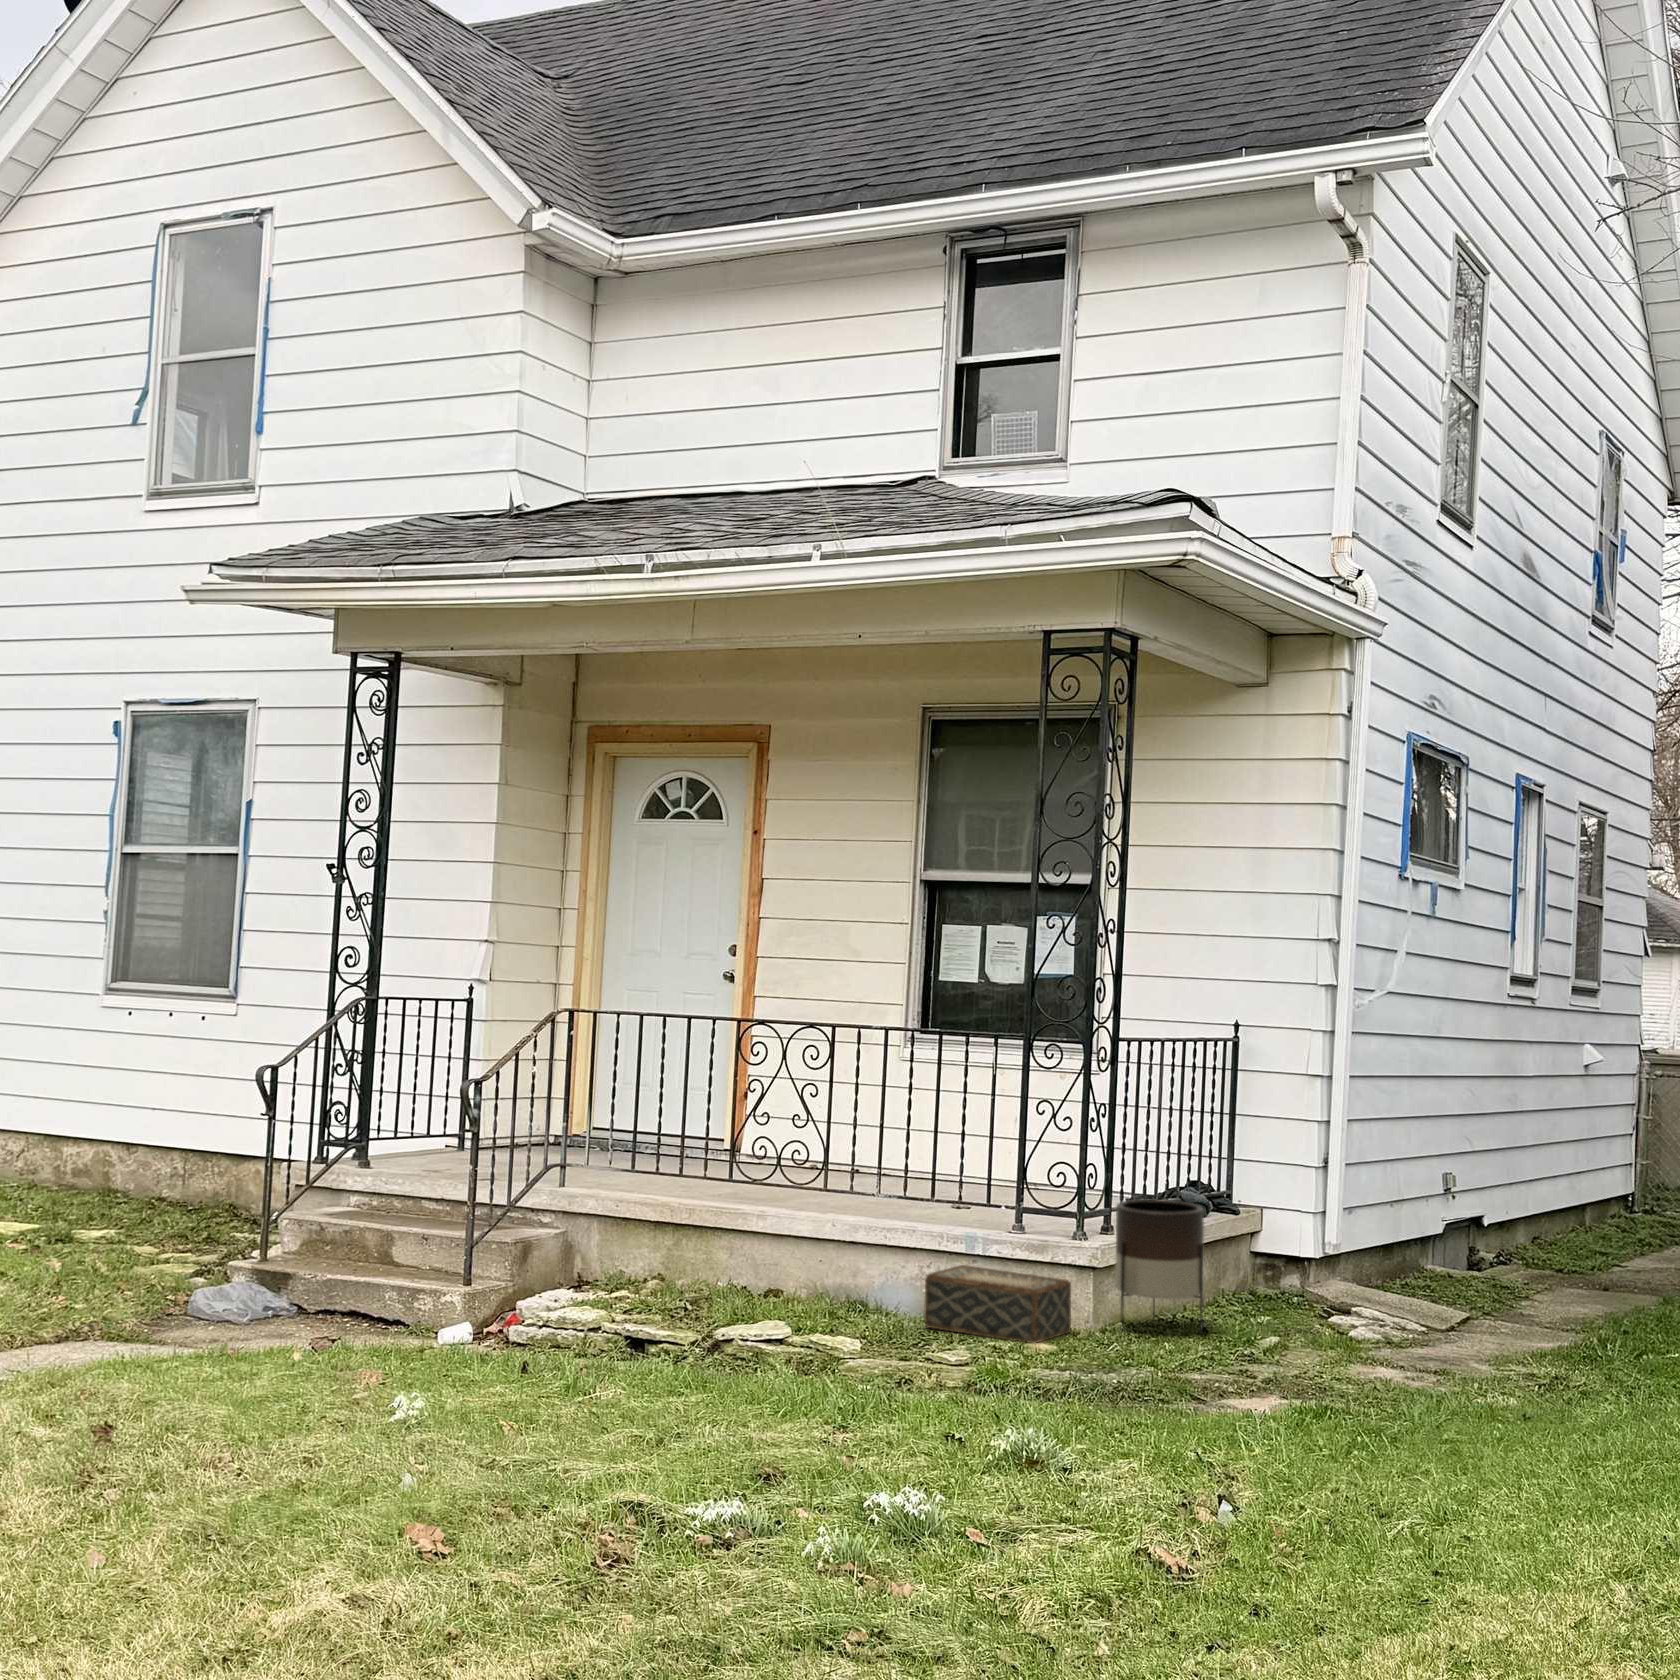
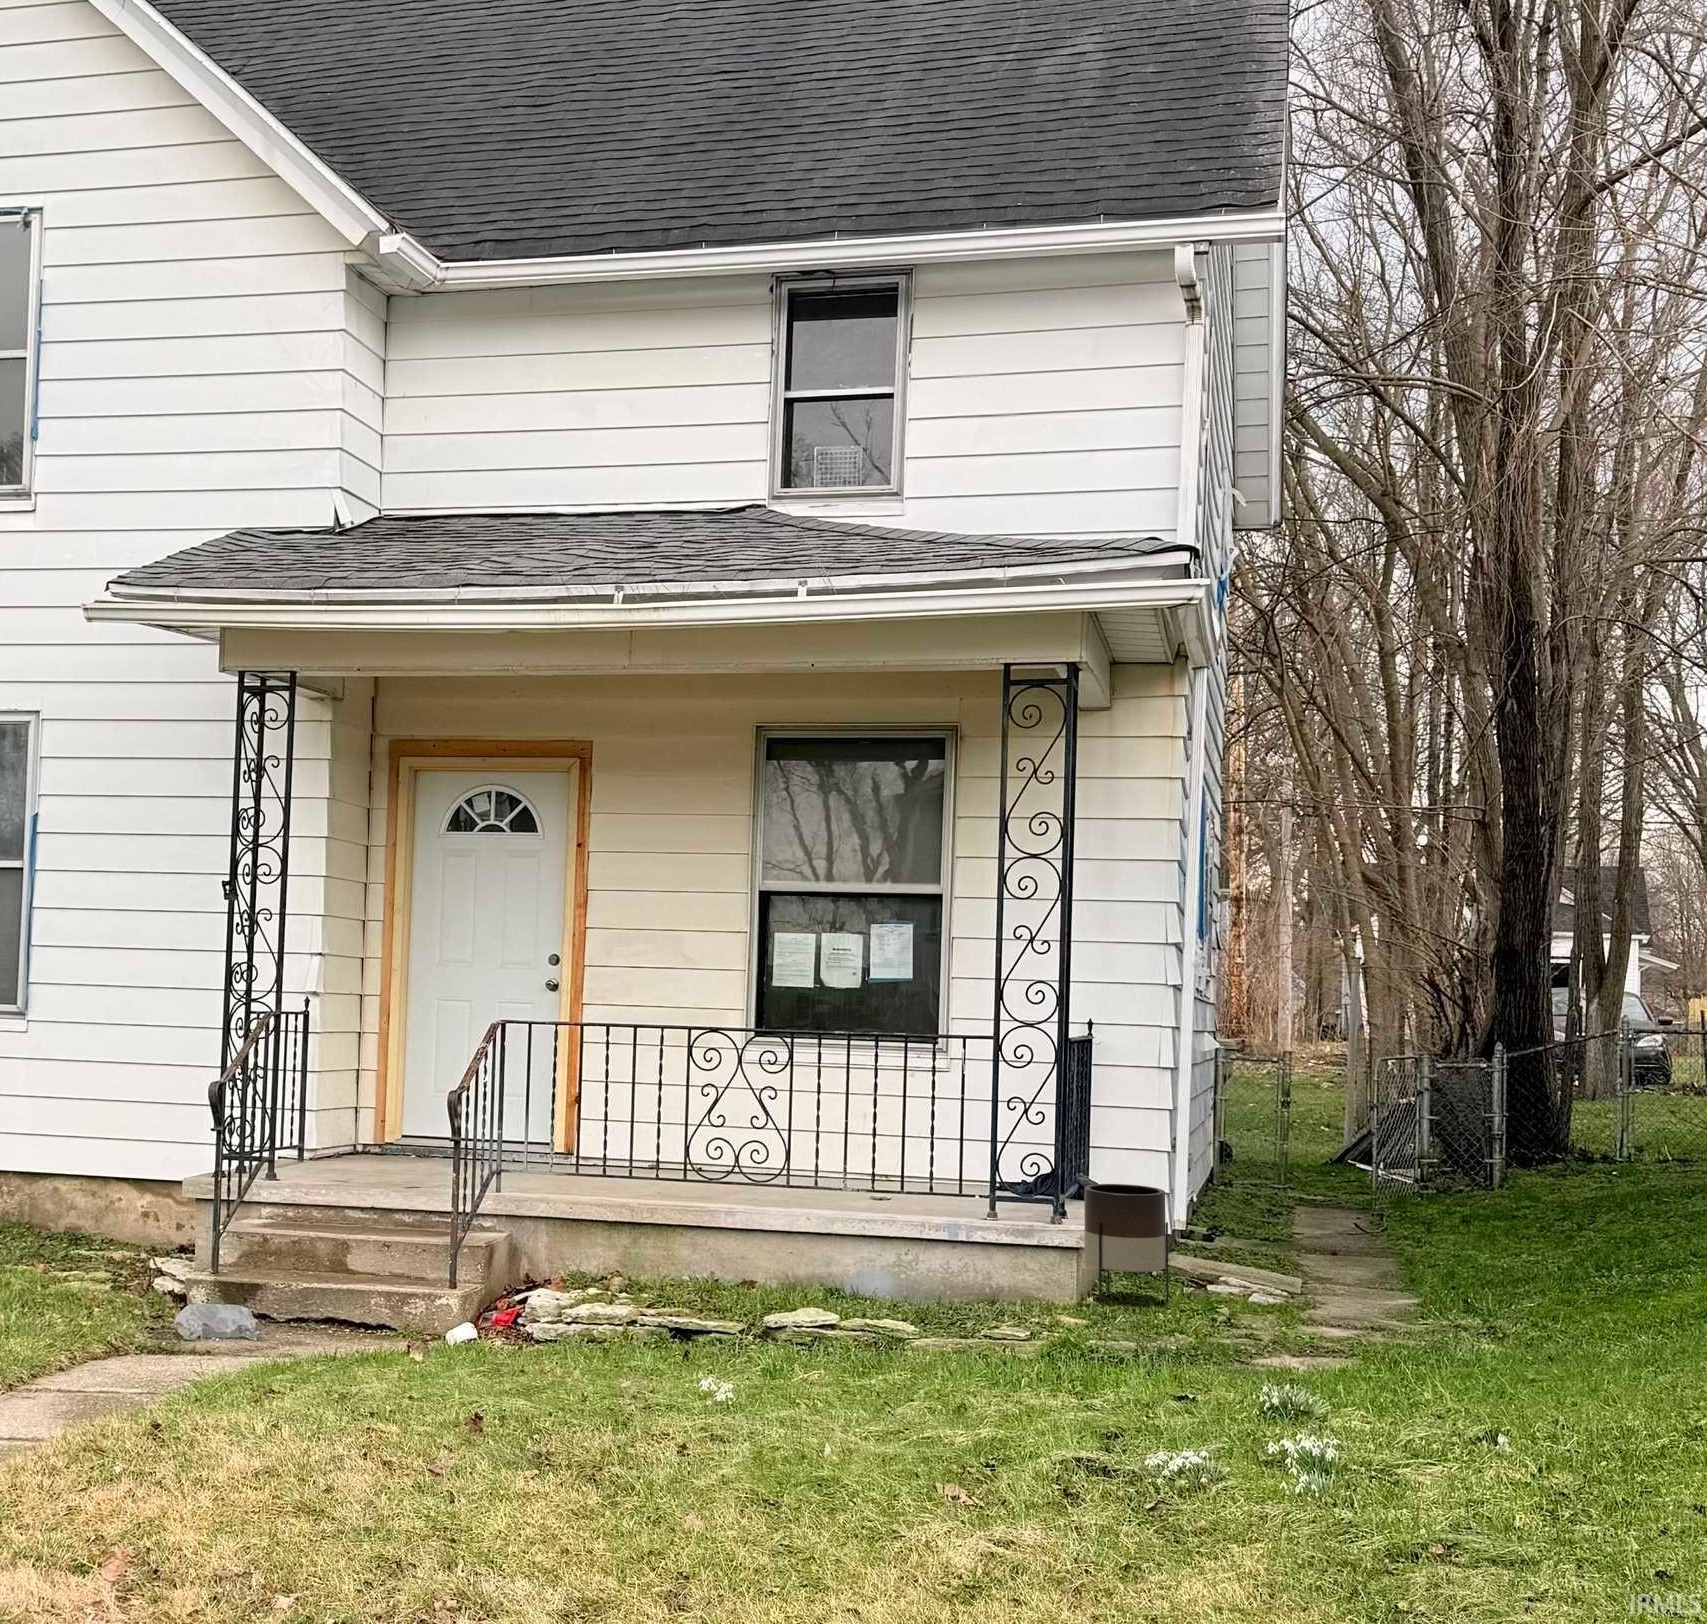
woven basket: present [924,1265,1071,1343] -> none [928,1249,1058,1317]

